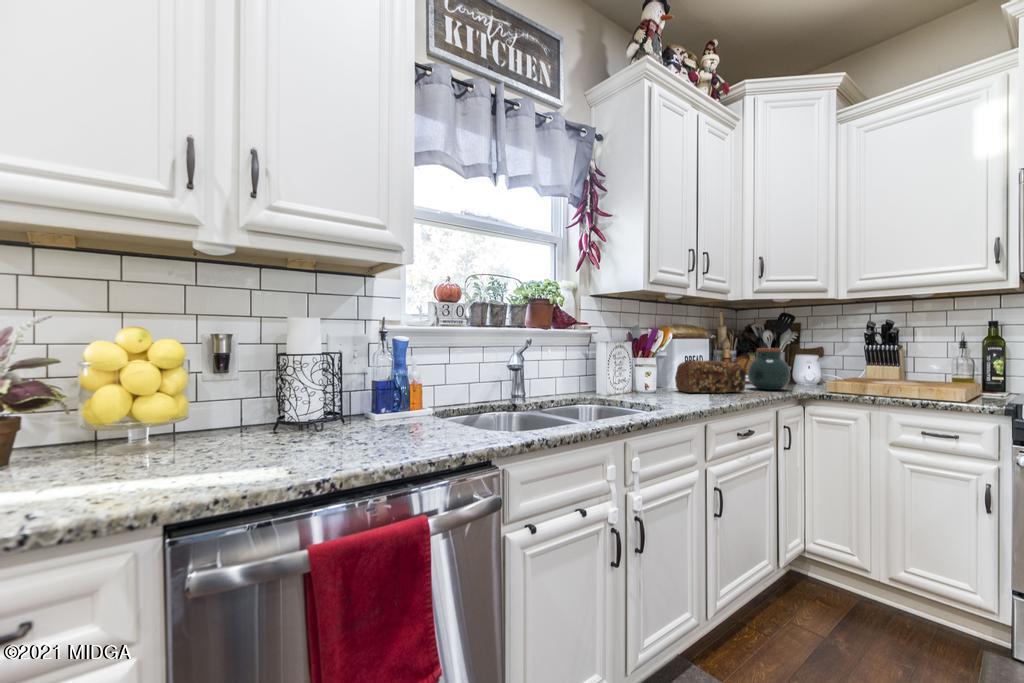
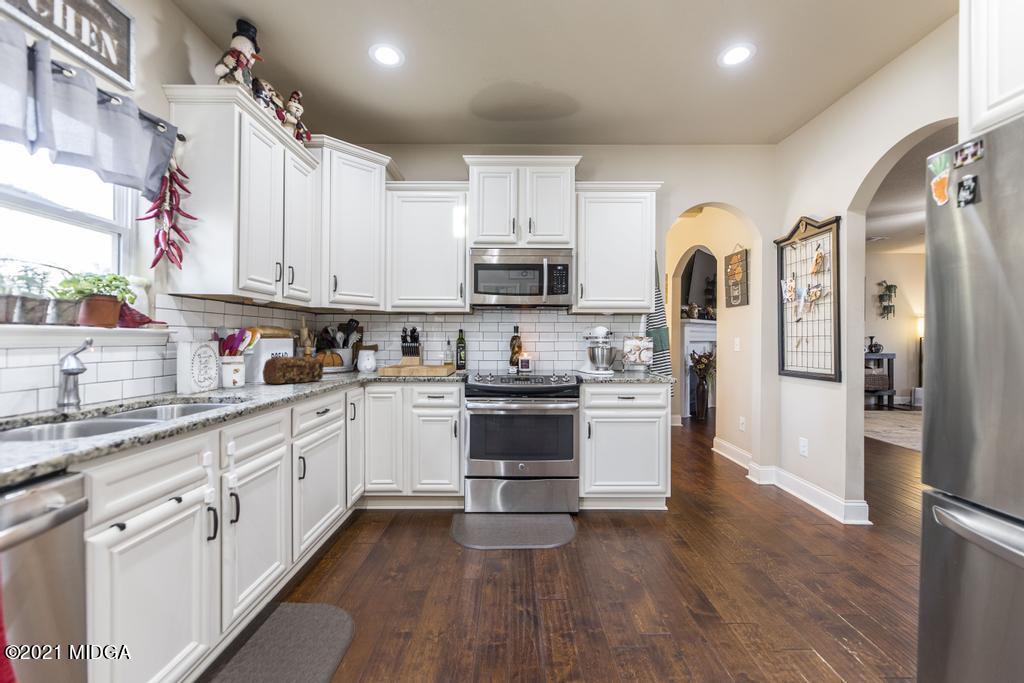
jar: present [748,348,790,390] -> none [324,346,355,377]

